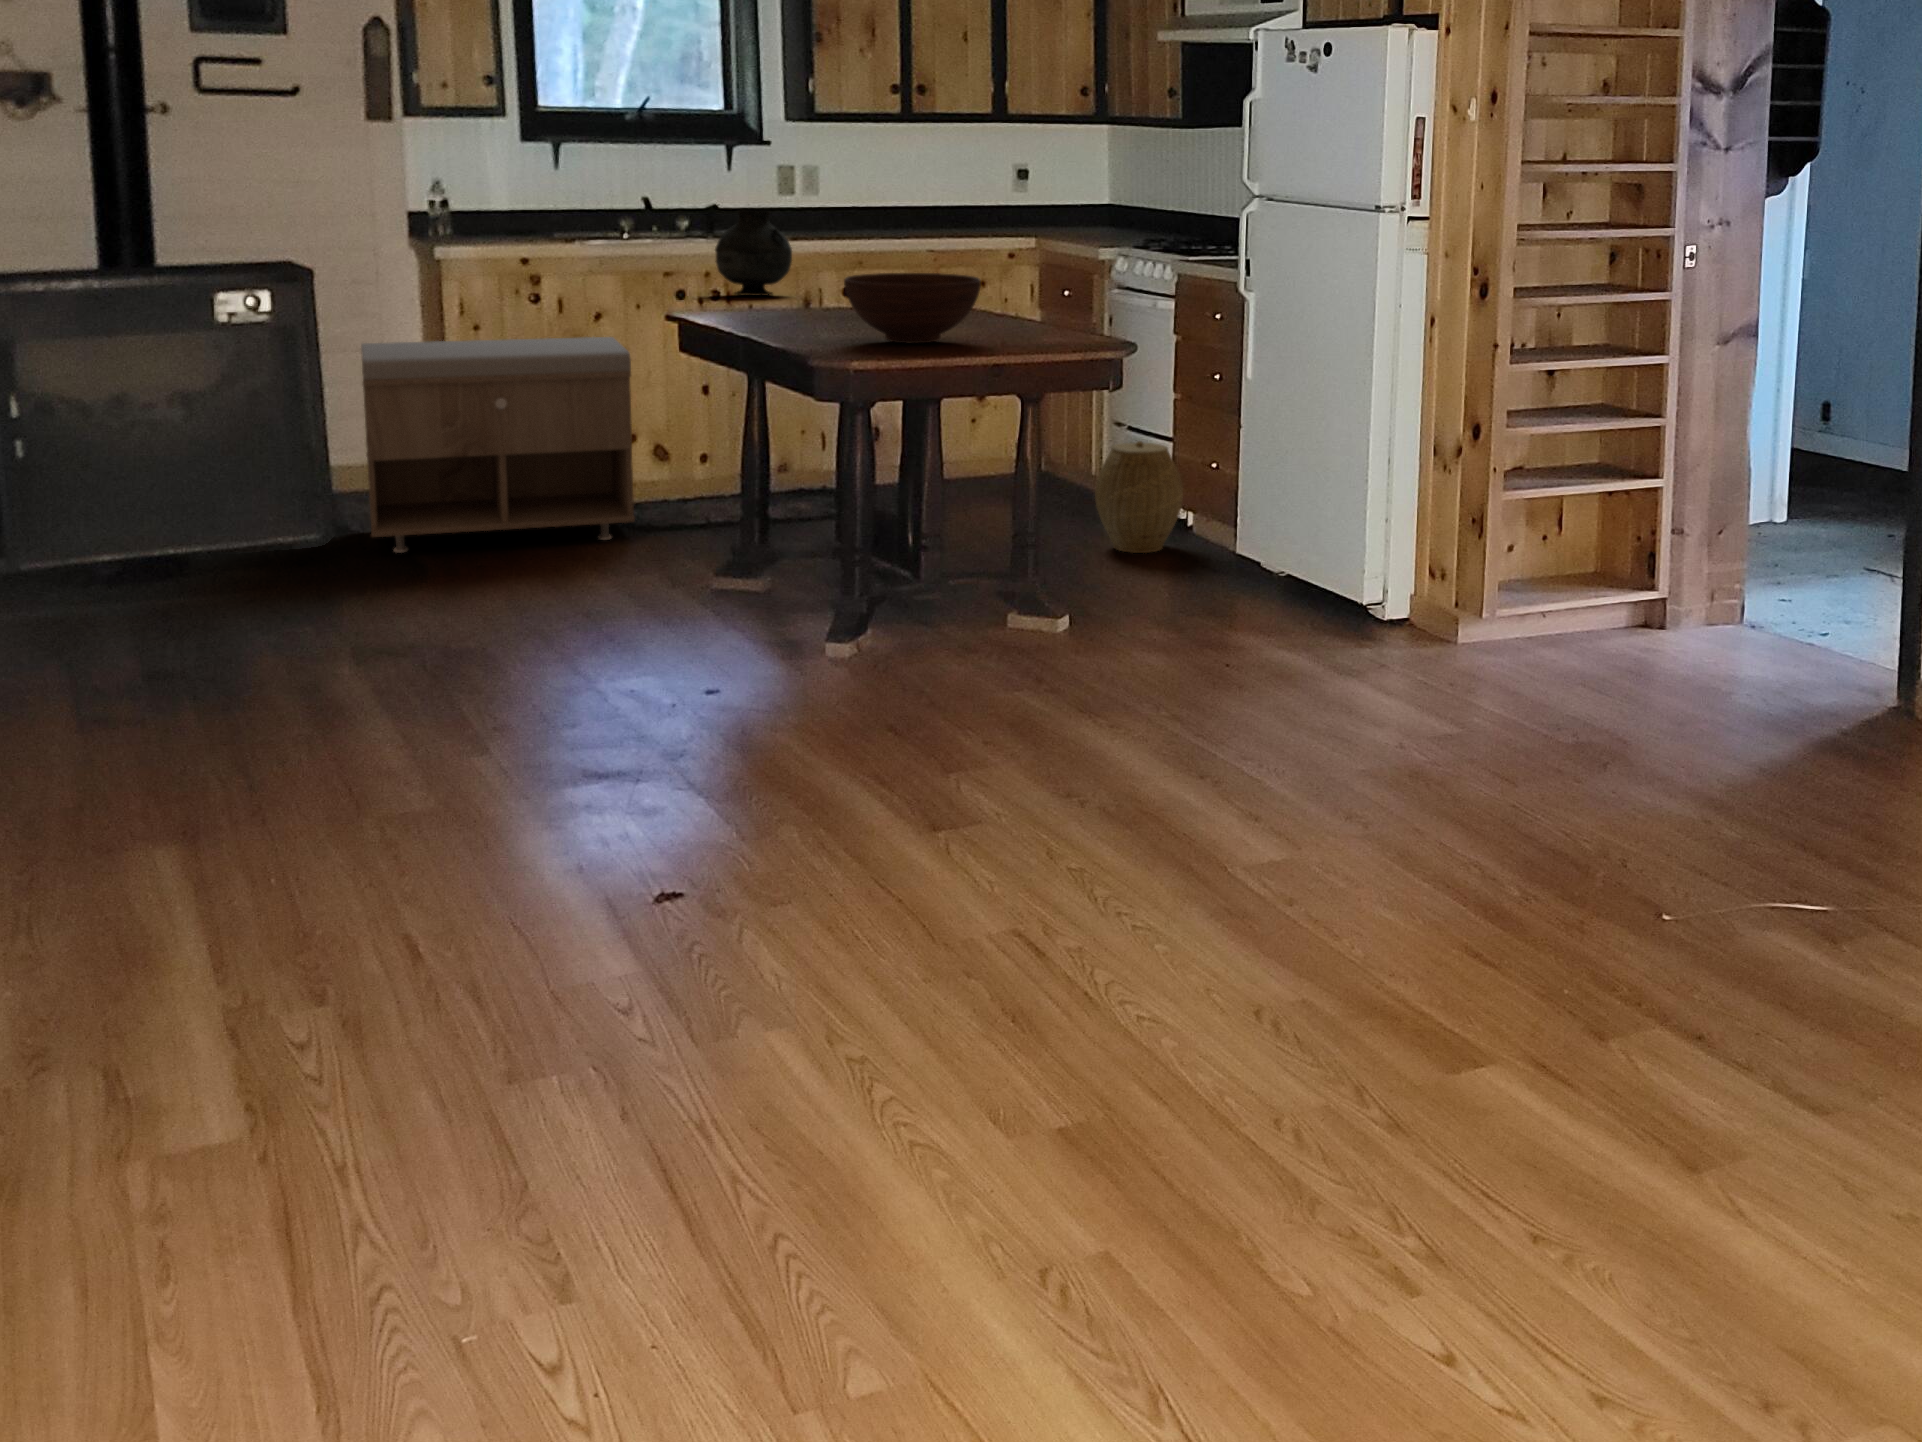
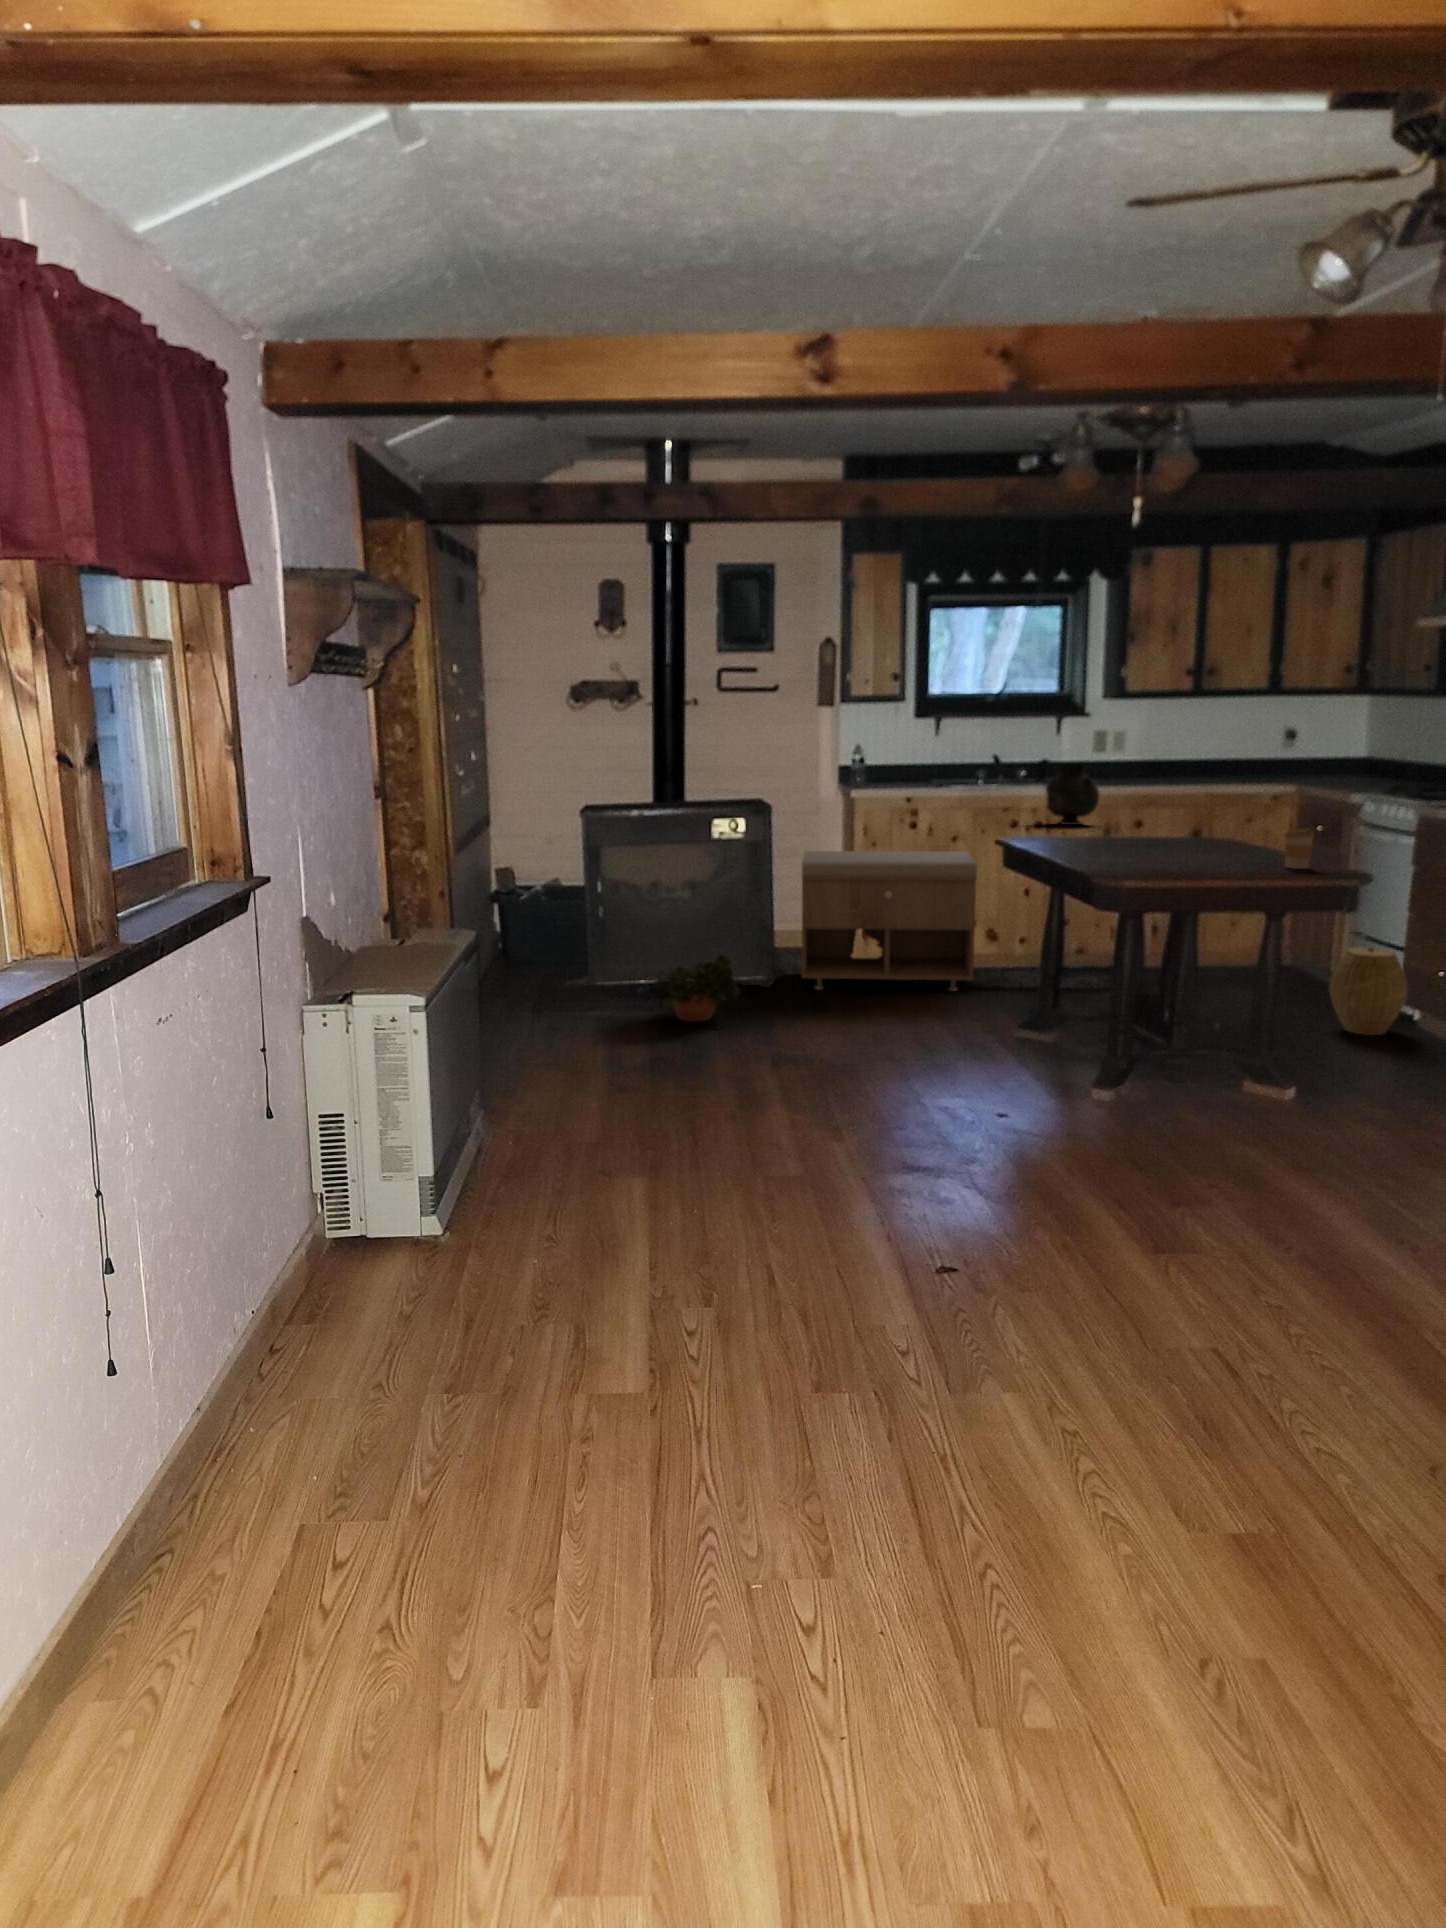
fruit bowl: present [844,273,981,343] -> none [1130,813,1240,867]
coffee cup: none [1033,290,1069,341] -> present [1284,829,1314,869]
potted plant: none [116,497,280,621] -> present [649,955,739,1021]

